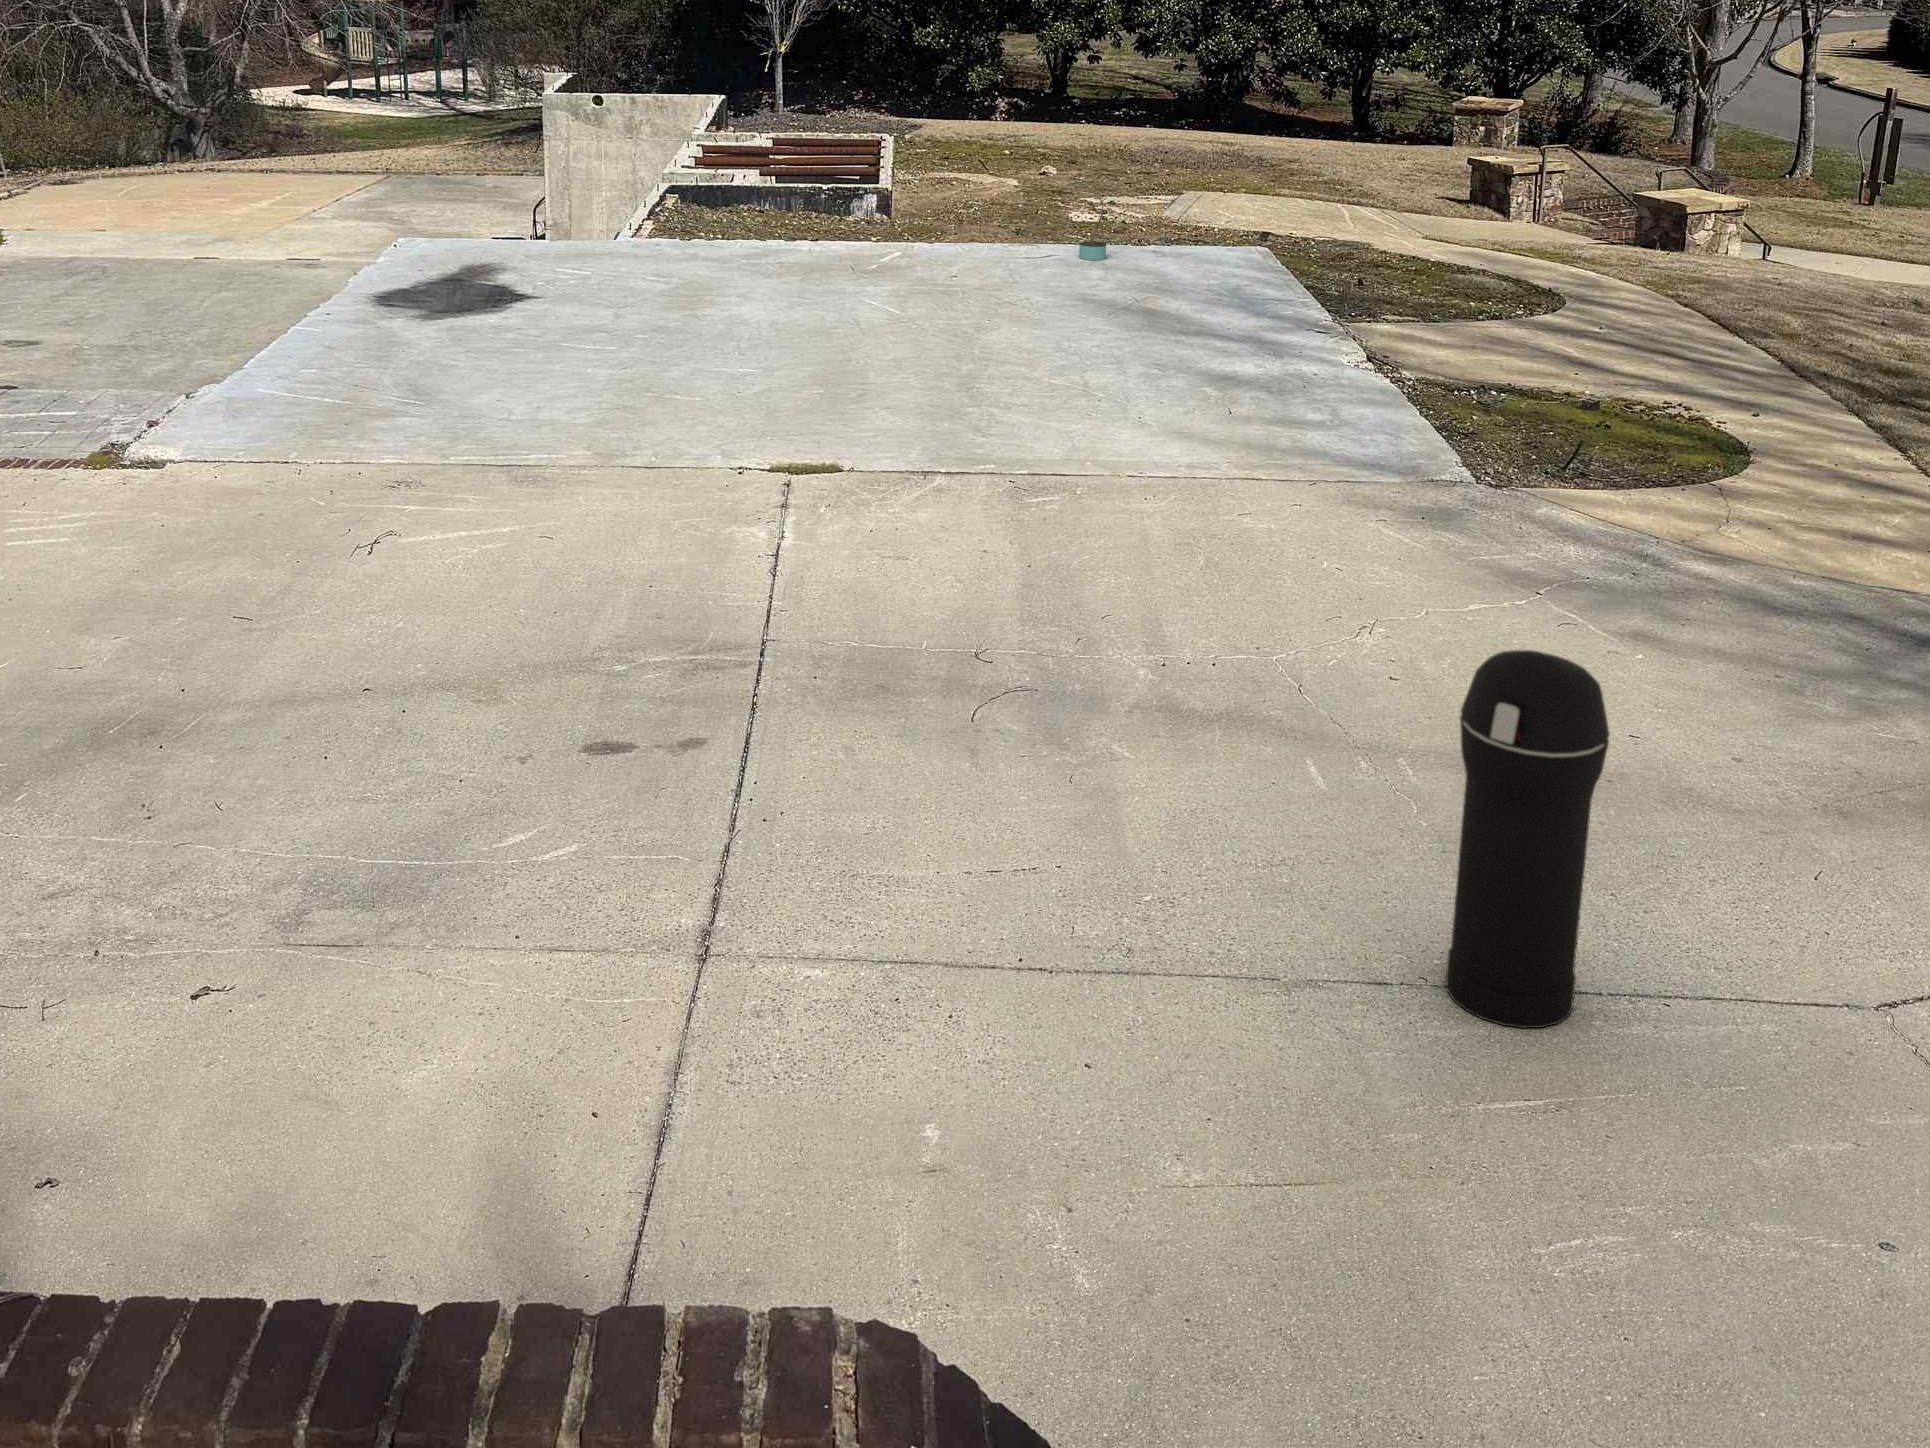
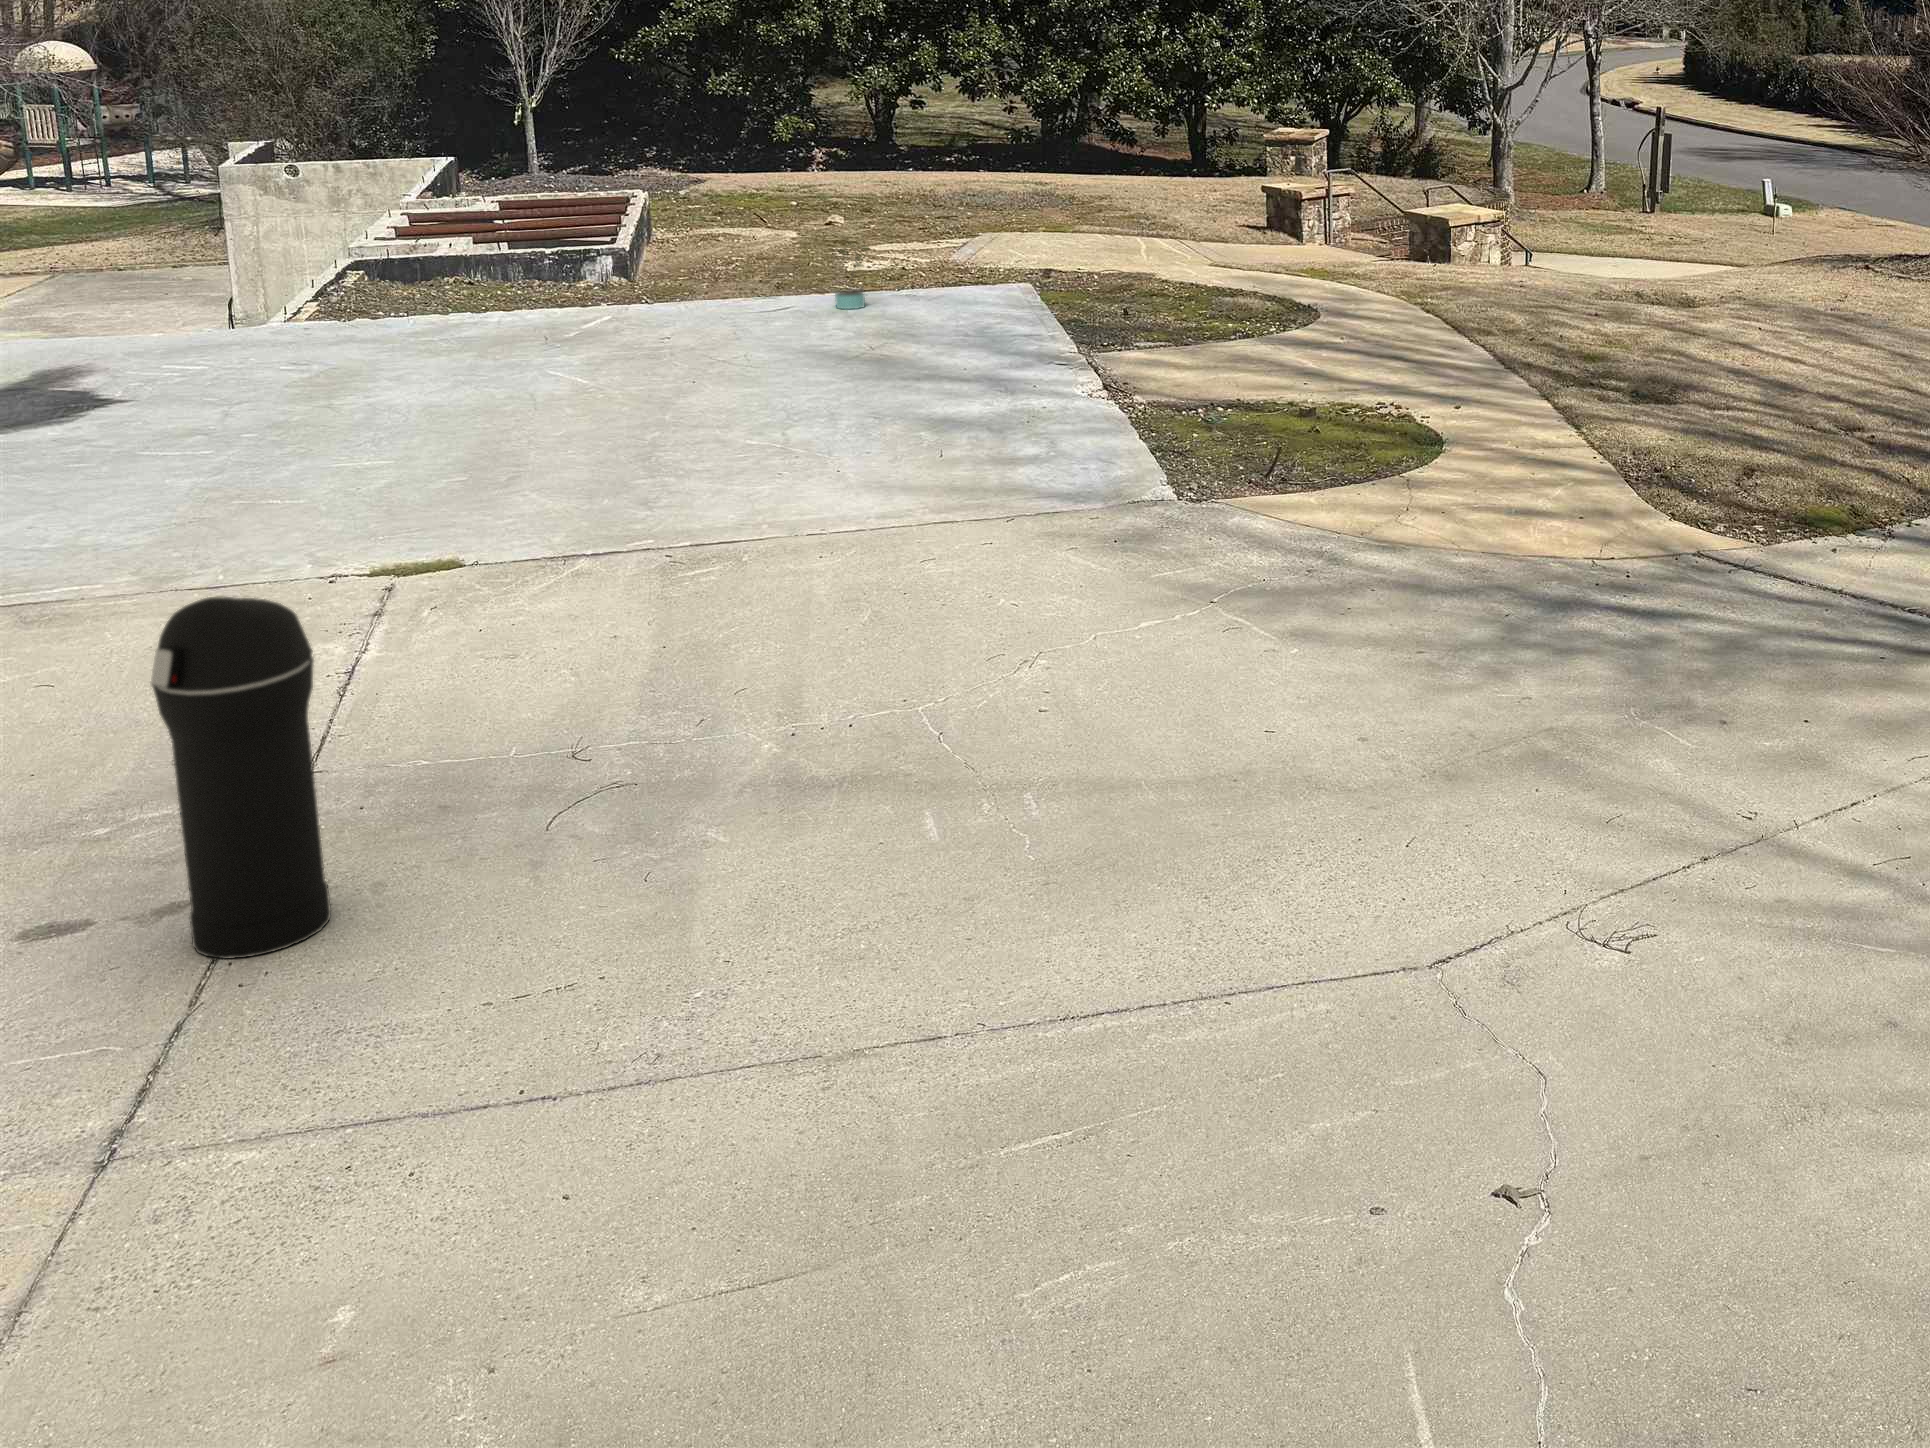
trash can: present [1446,650,1610,1028] -> present [151,597,331,959]

